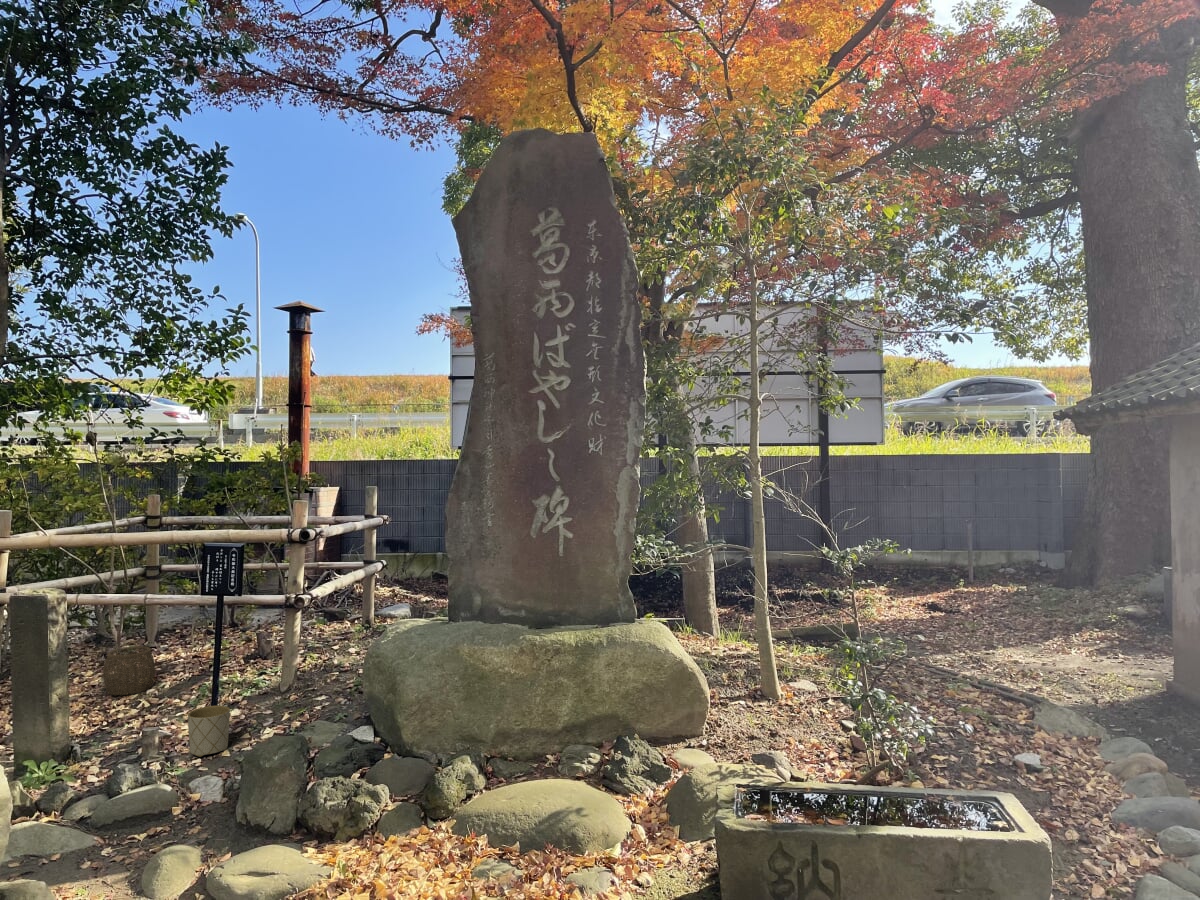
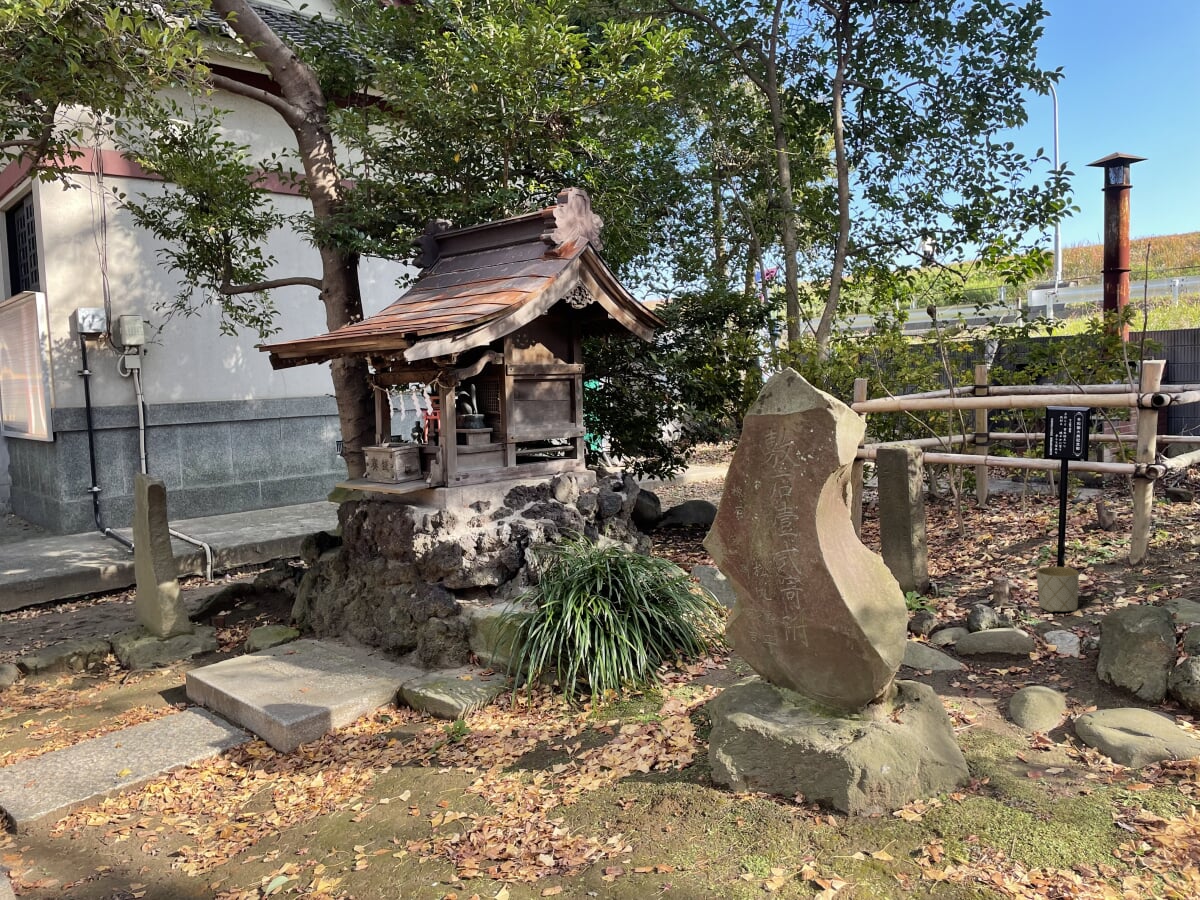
woven basket: present [103,646,156,695] -> none [947,506,994,548]

